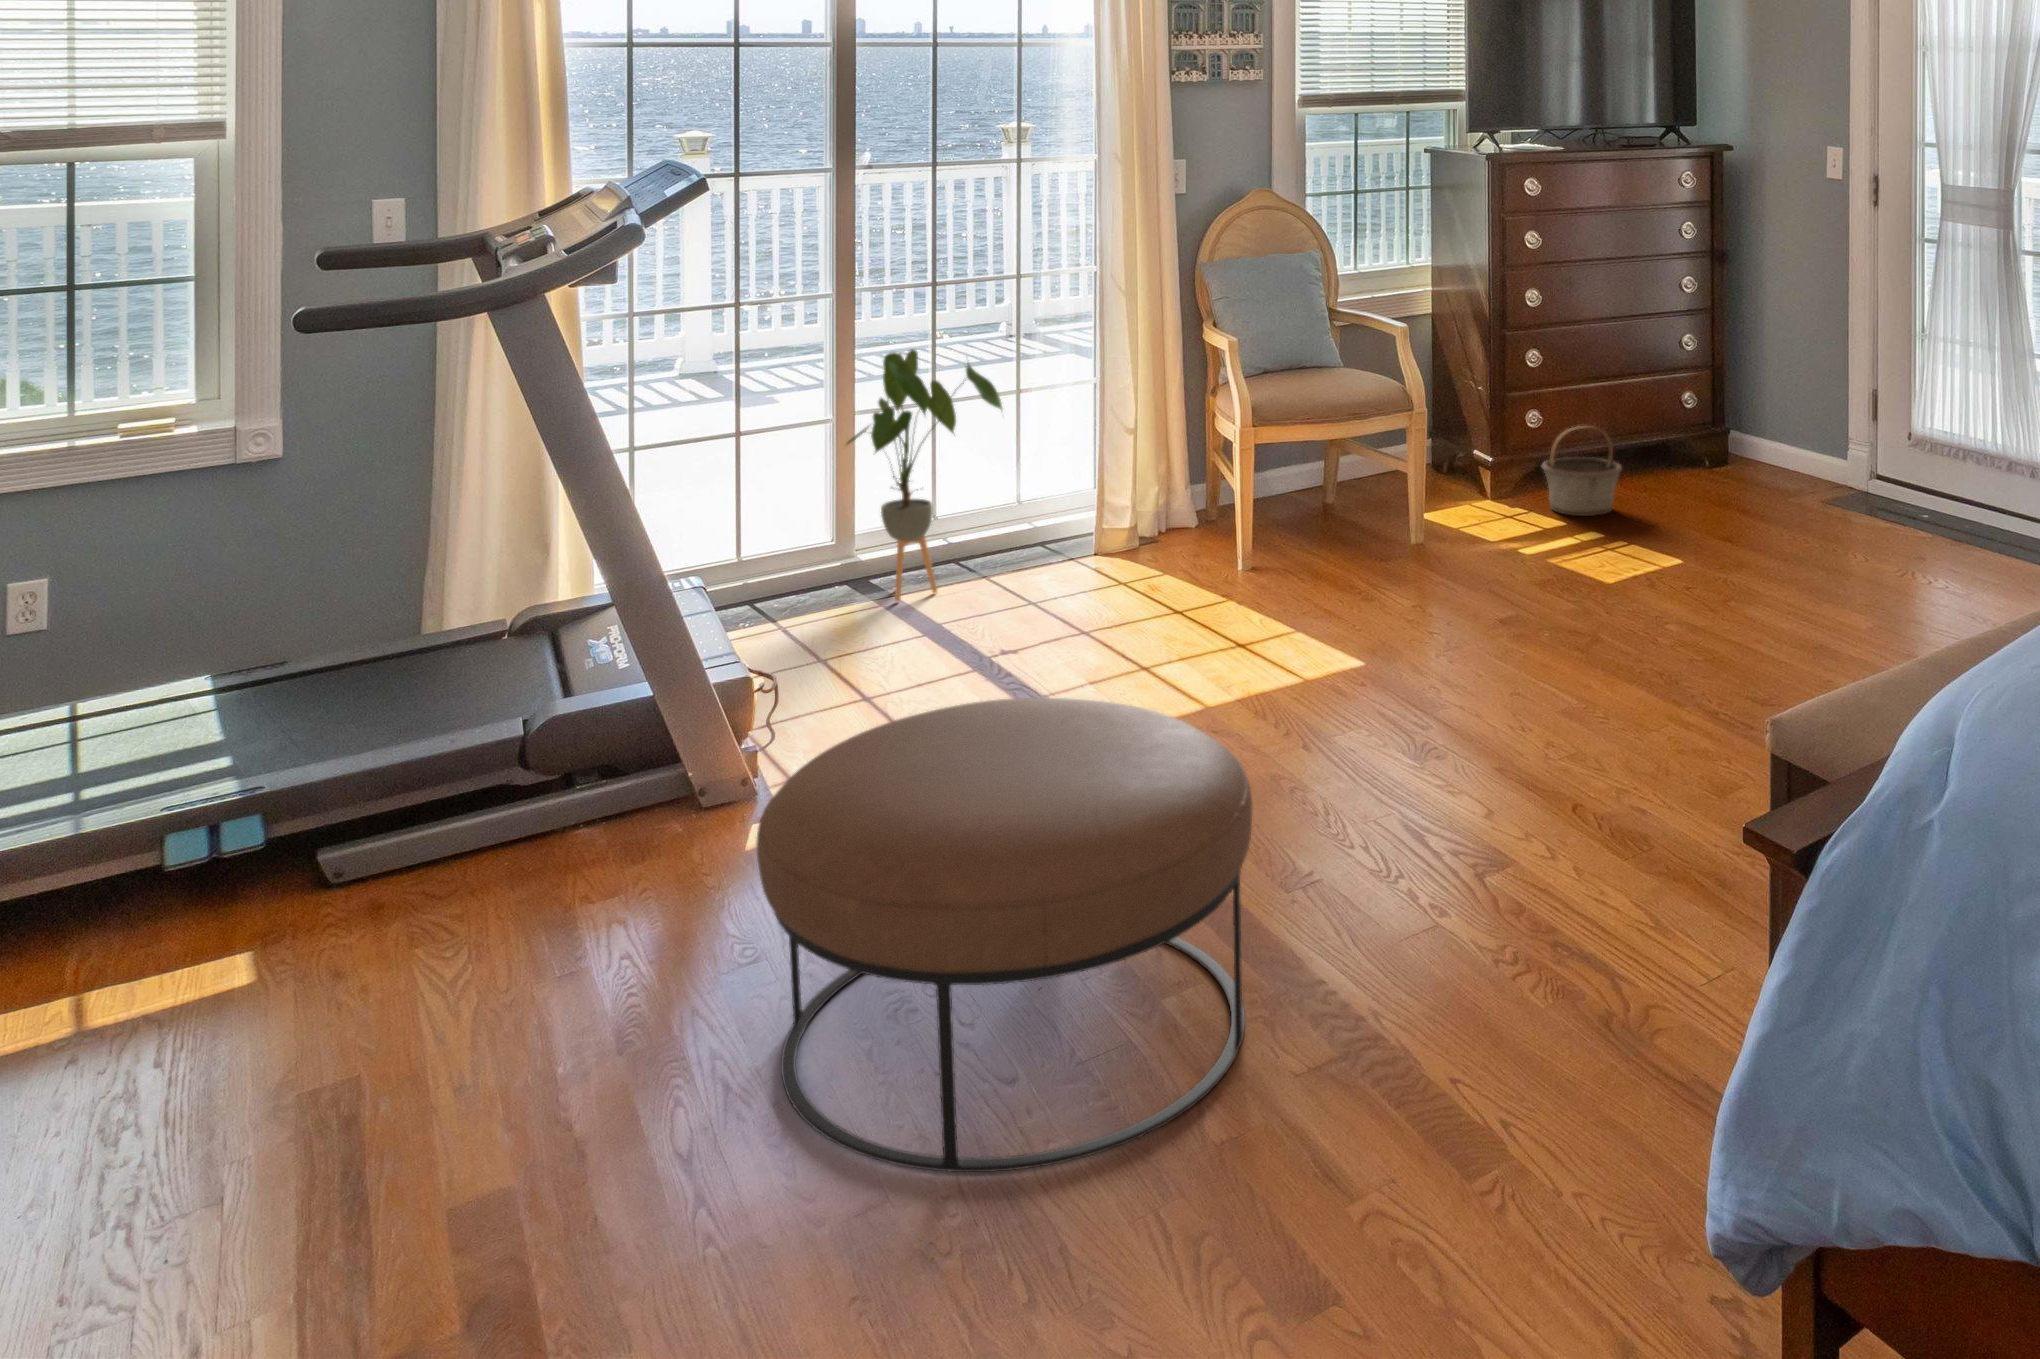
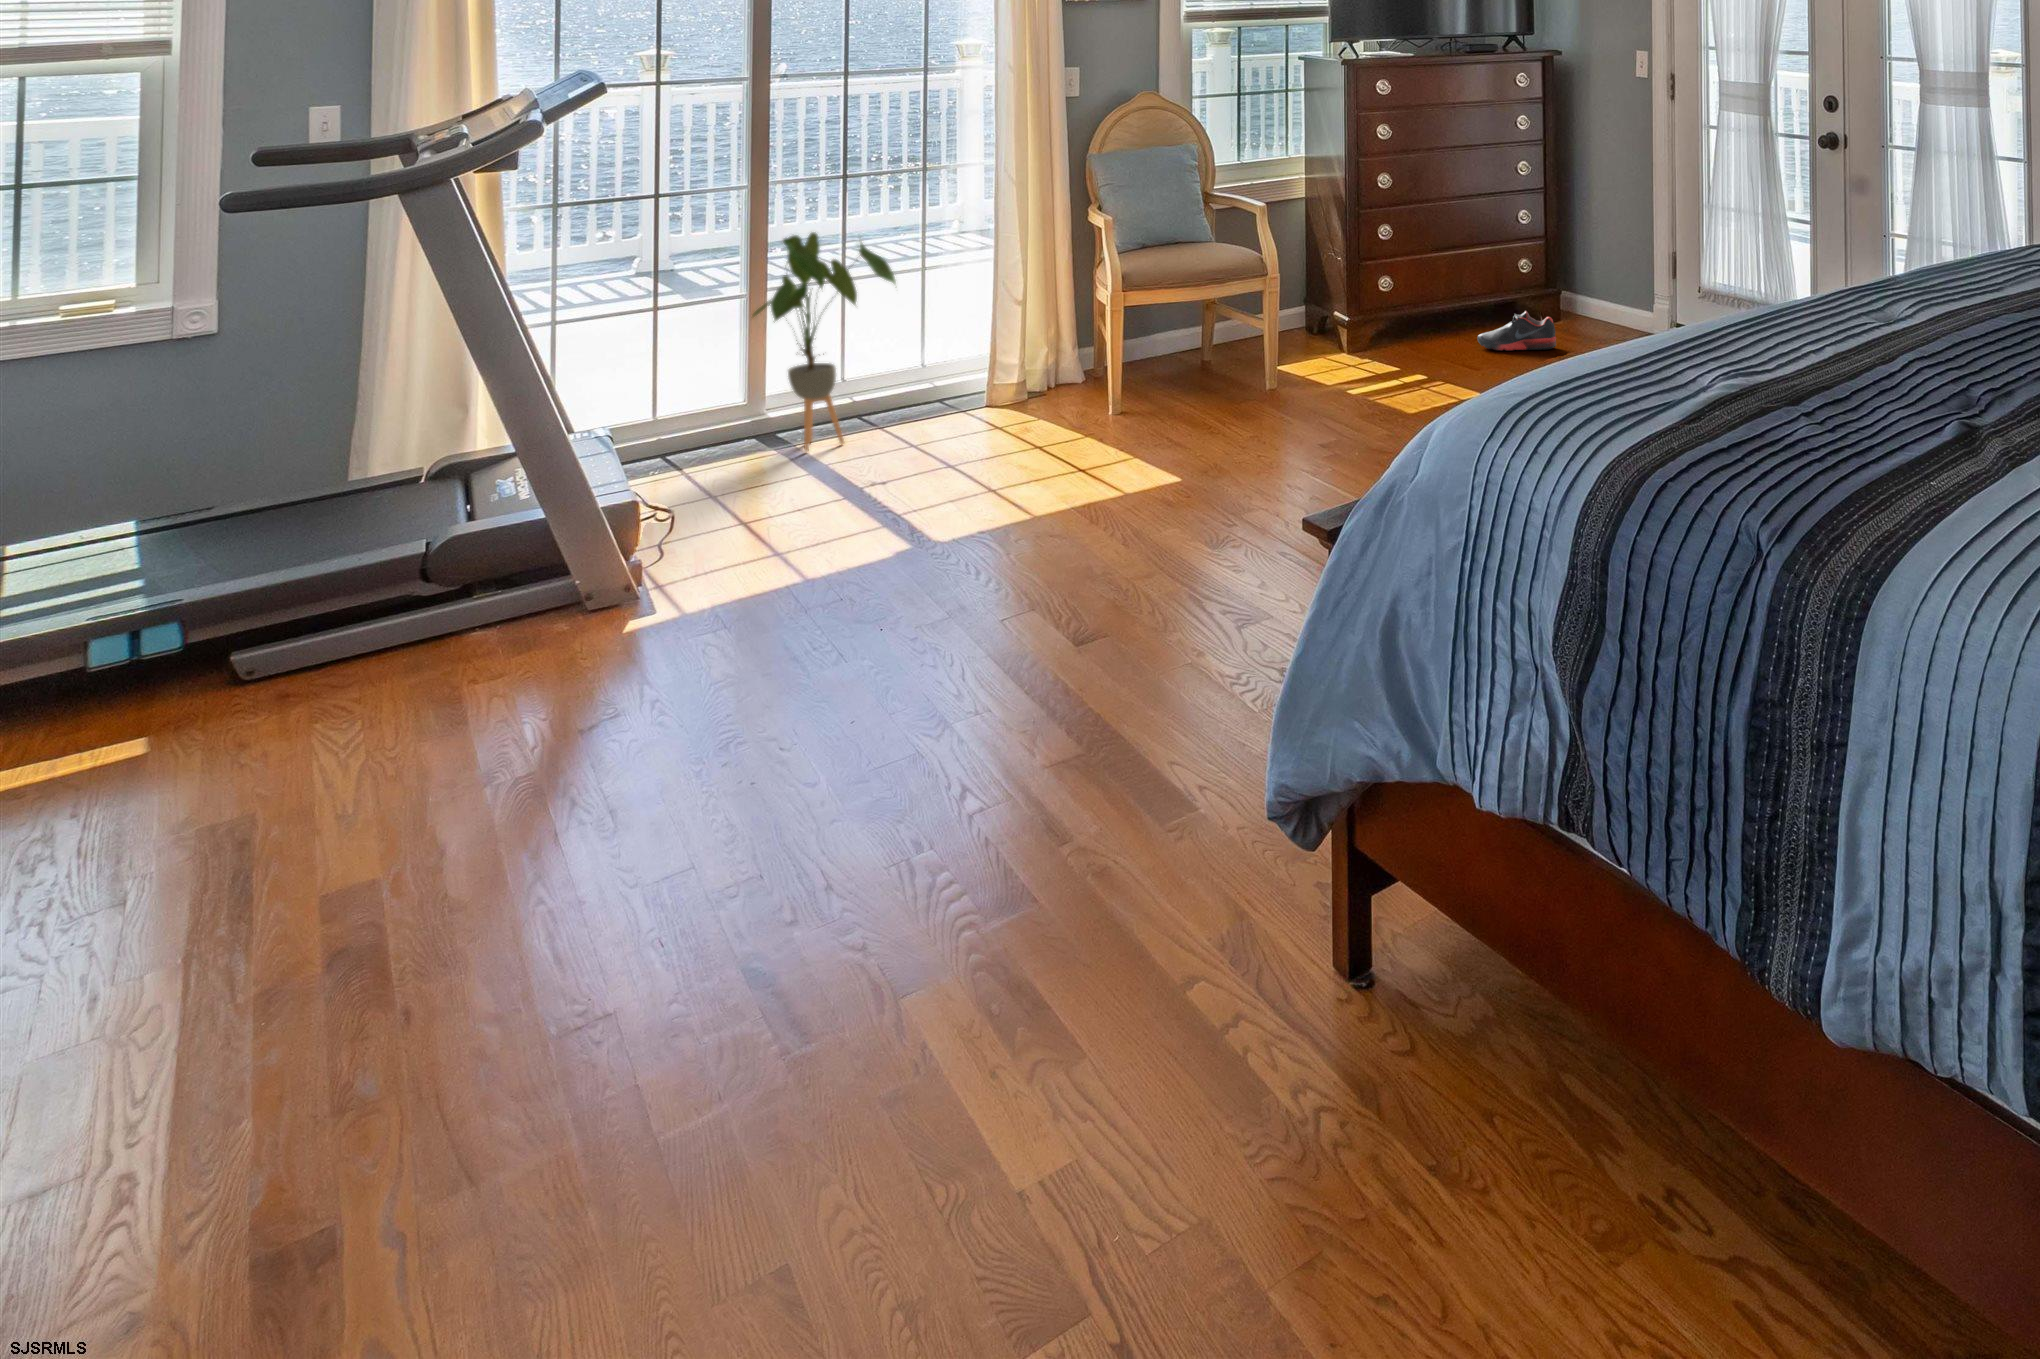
basket: present [1542,426,1622,516] -> none [1397,291,1465,367]
shoe: none [1629,451,1725,497] -> present [1478,311,1556,351]
ottoman: present [757,698,1253,1172] -> none [585,497,1013,837]

